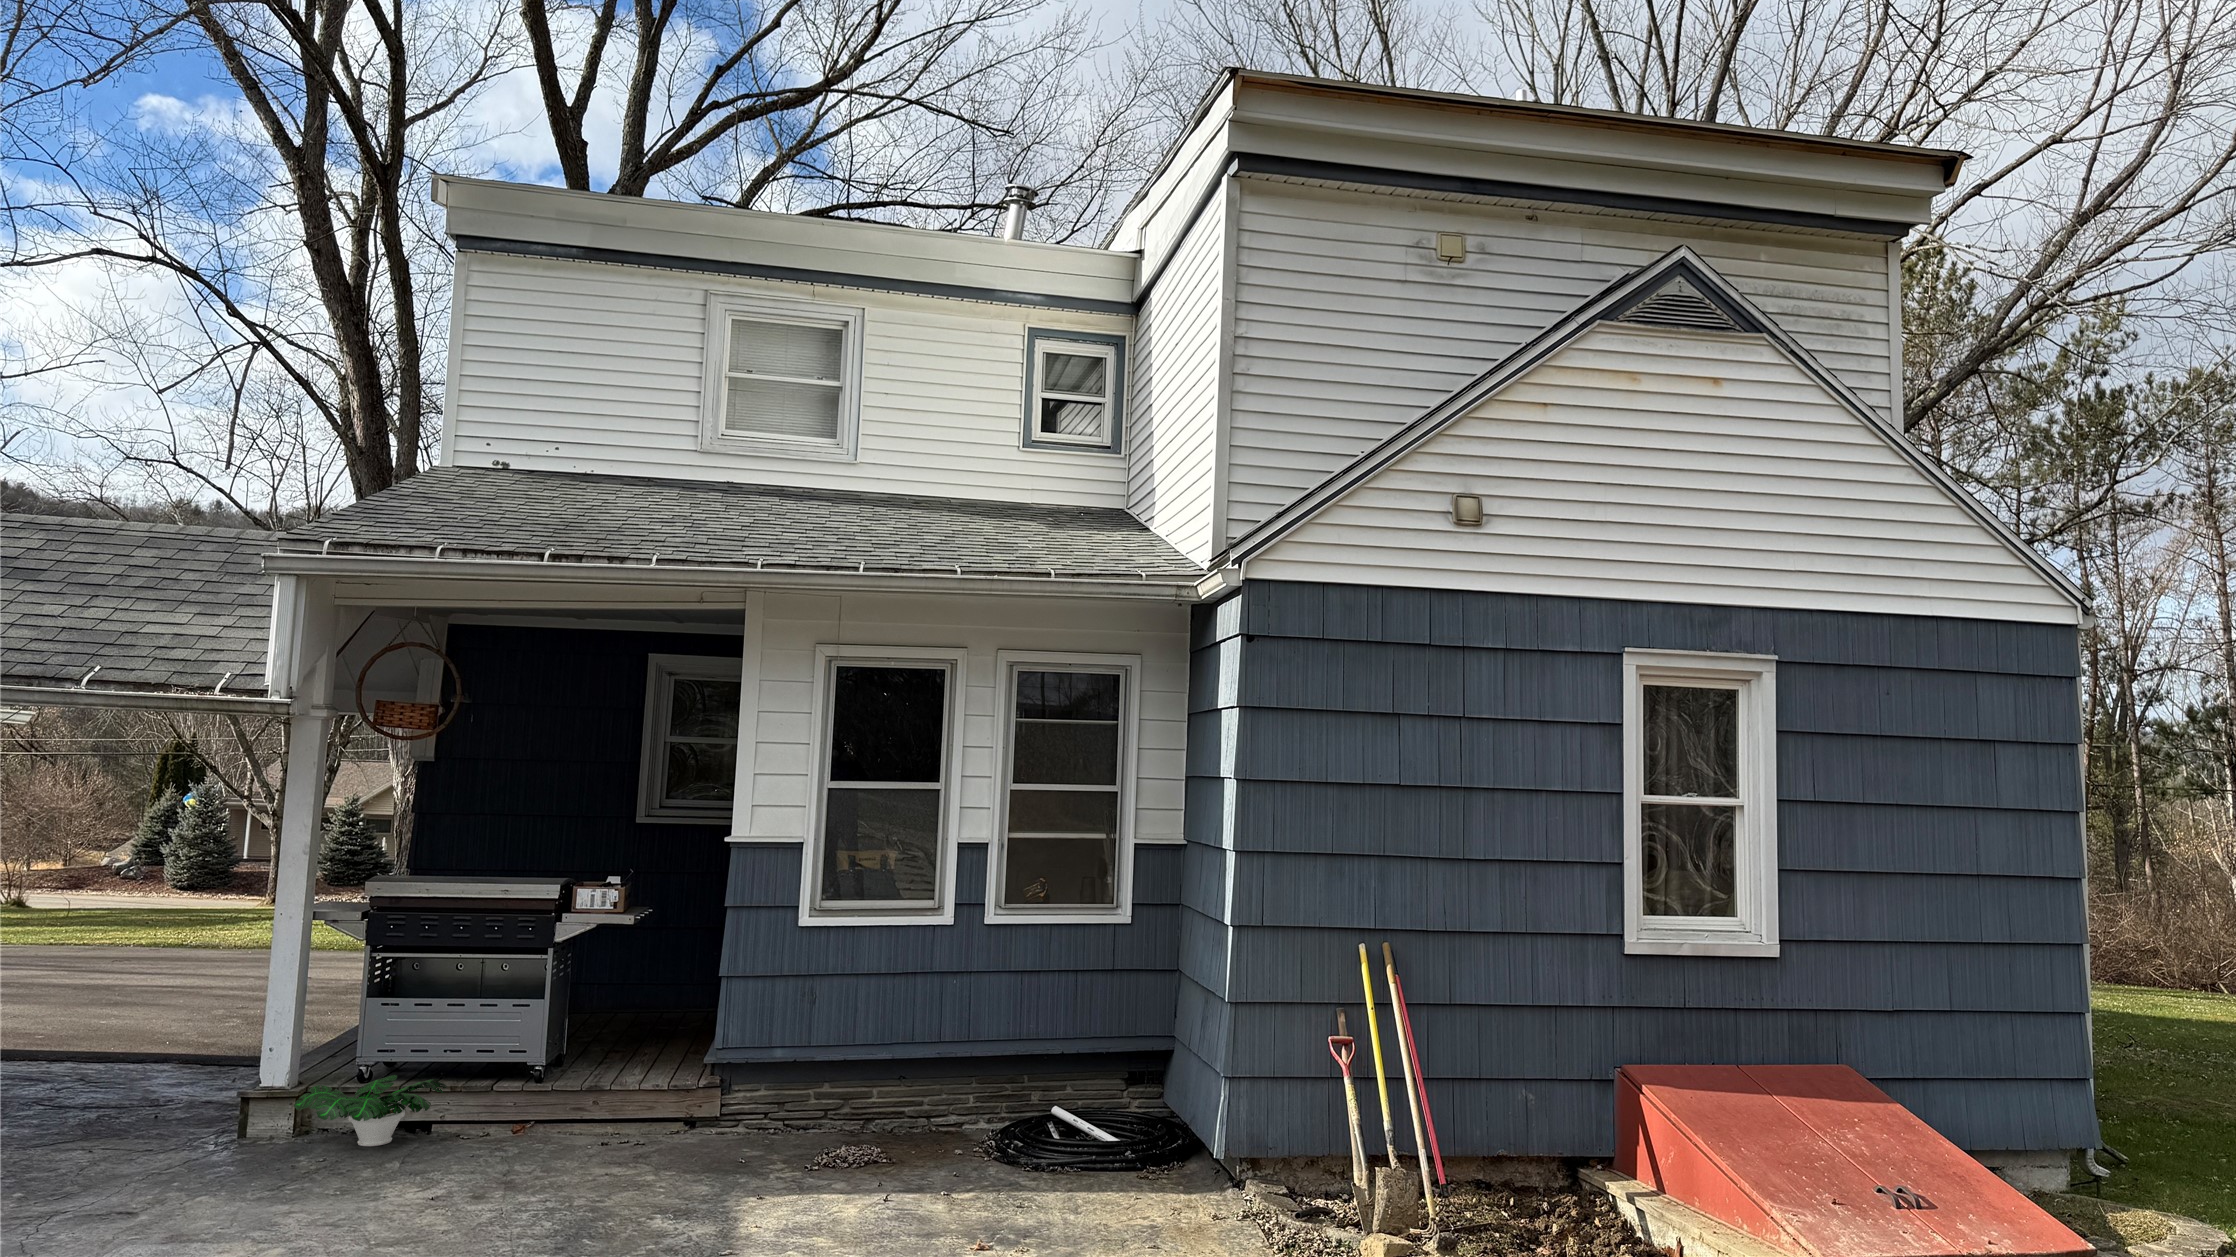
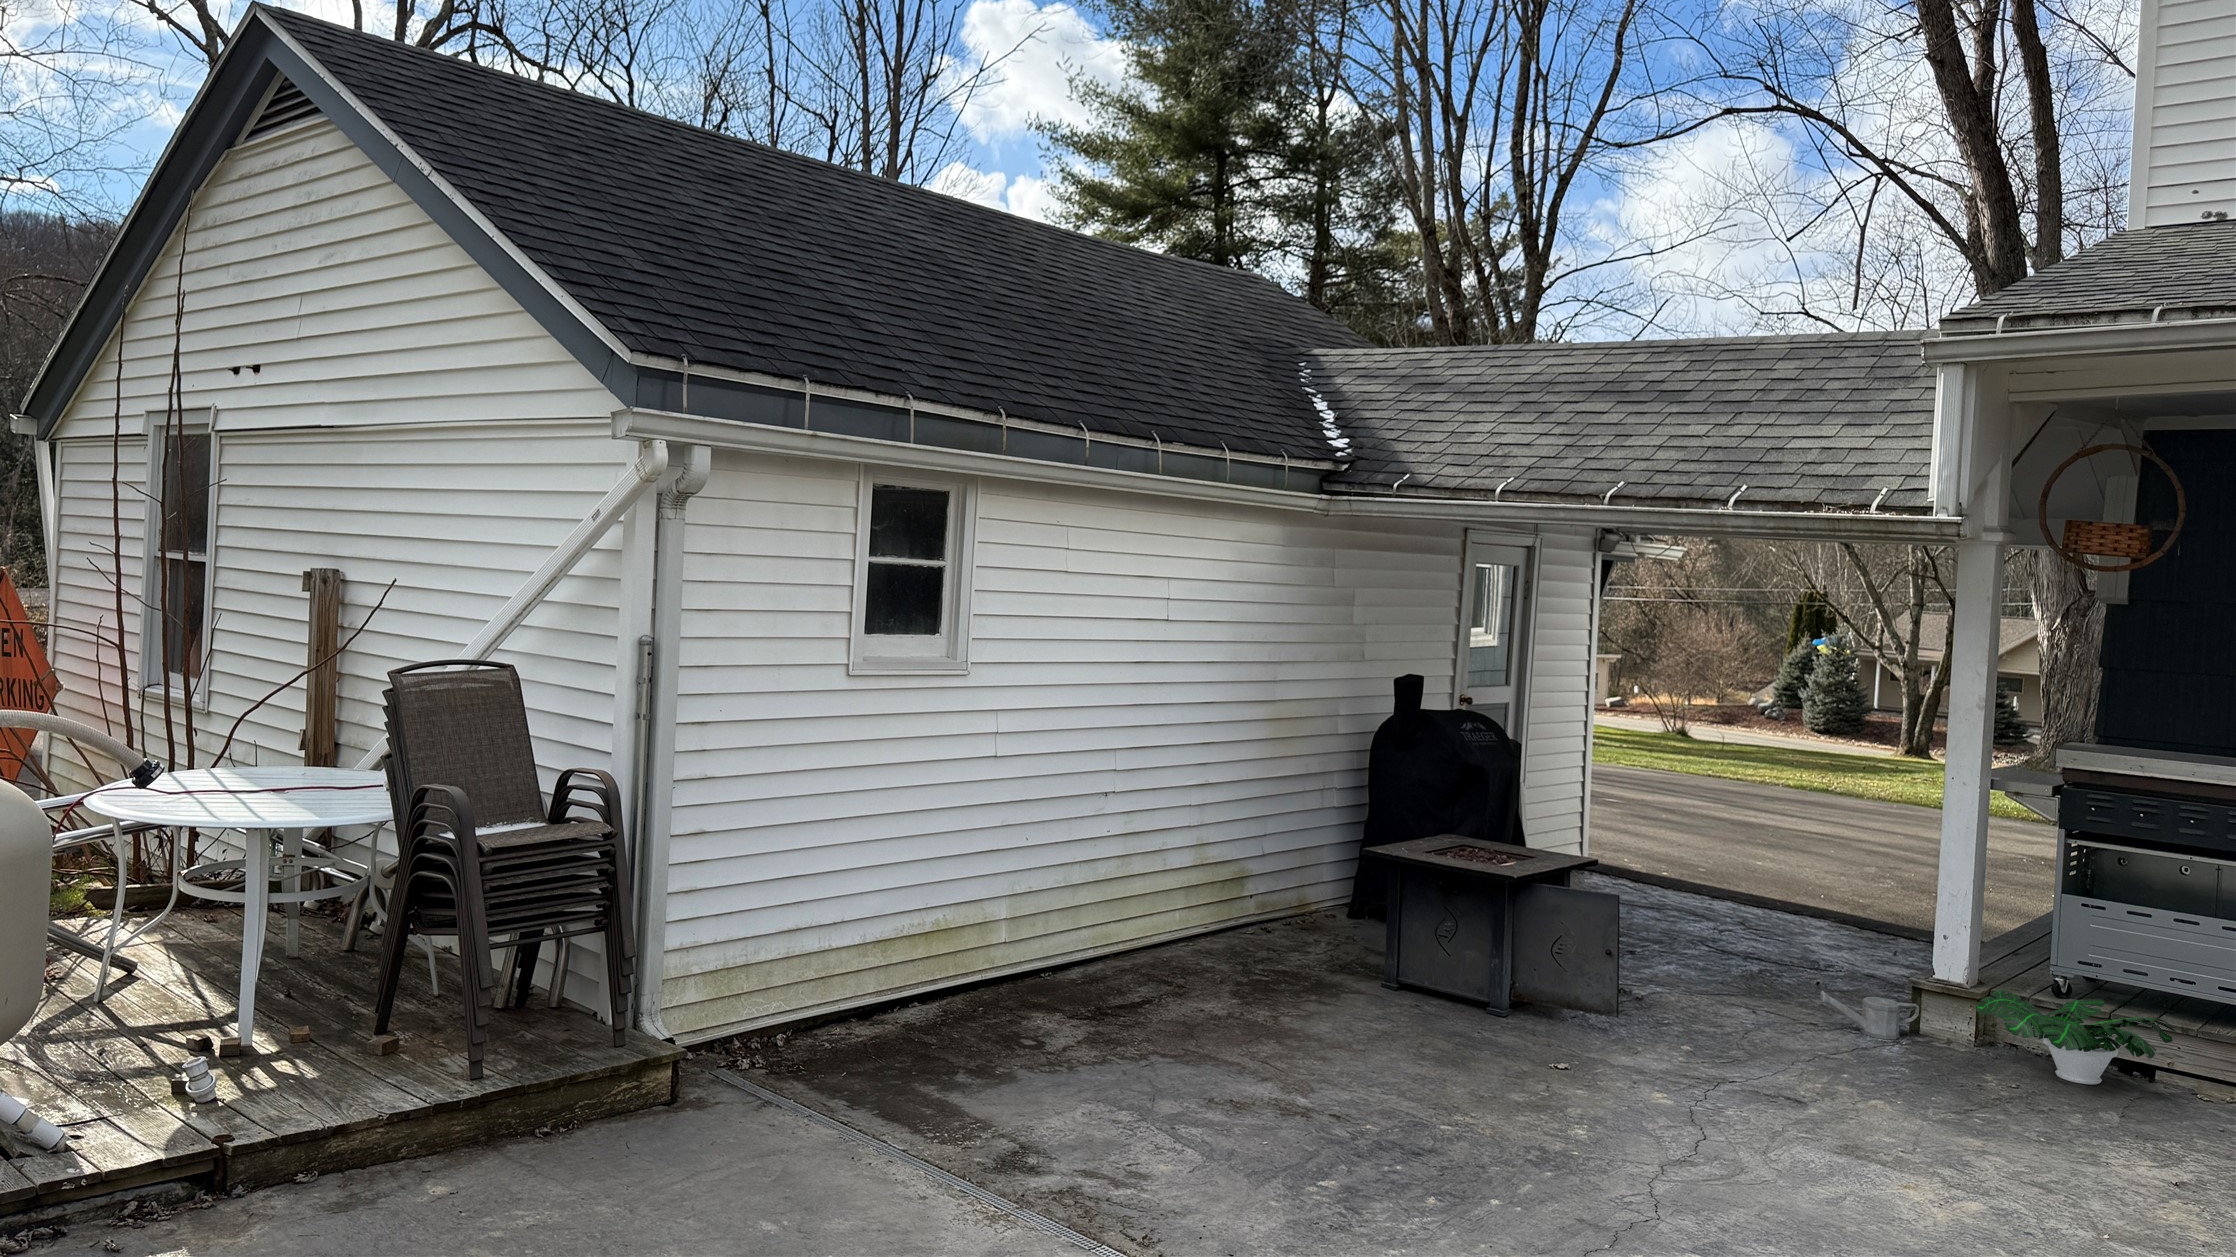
watering can: none [152,1116,246,1155] -> present [1821,991,1919,1039]

